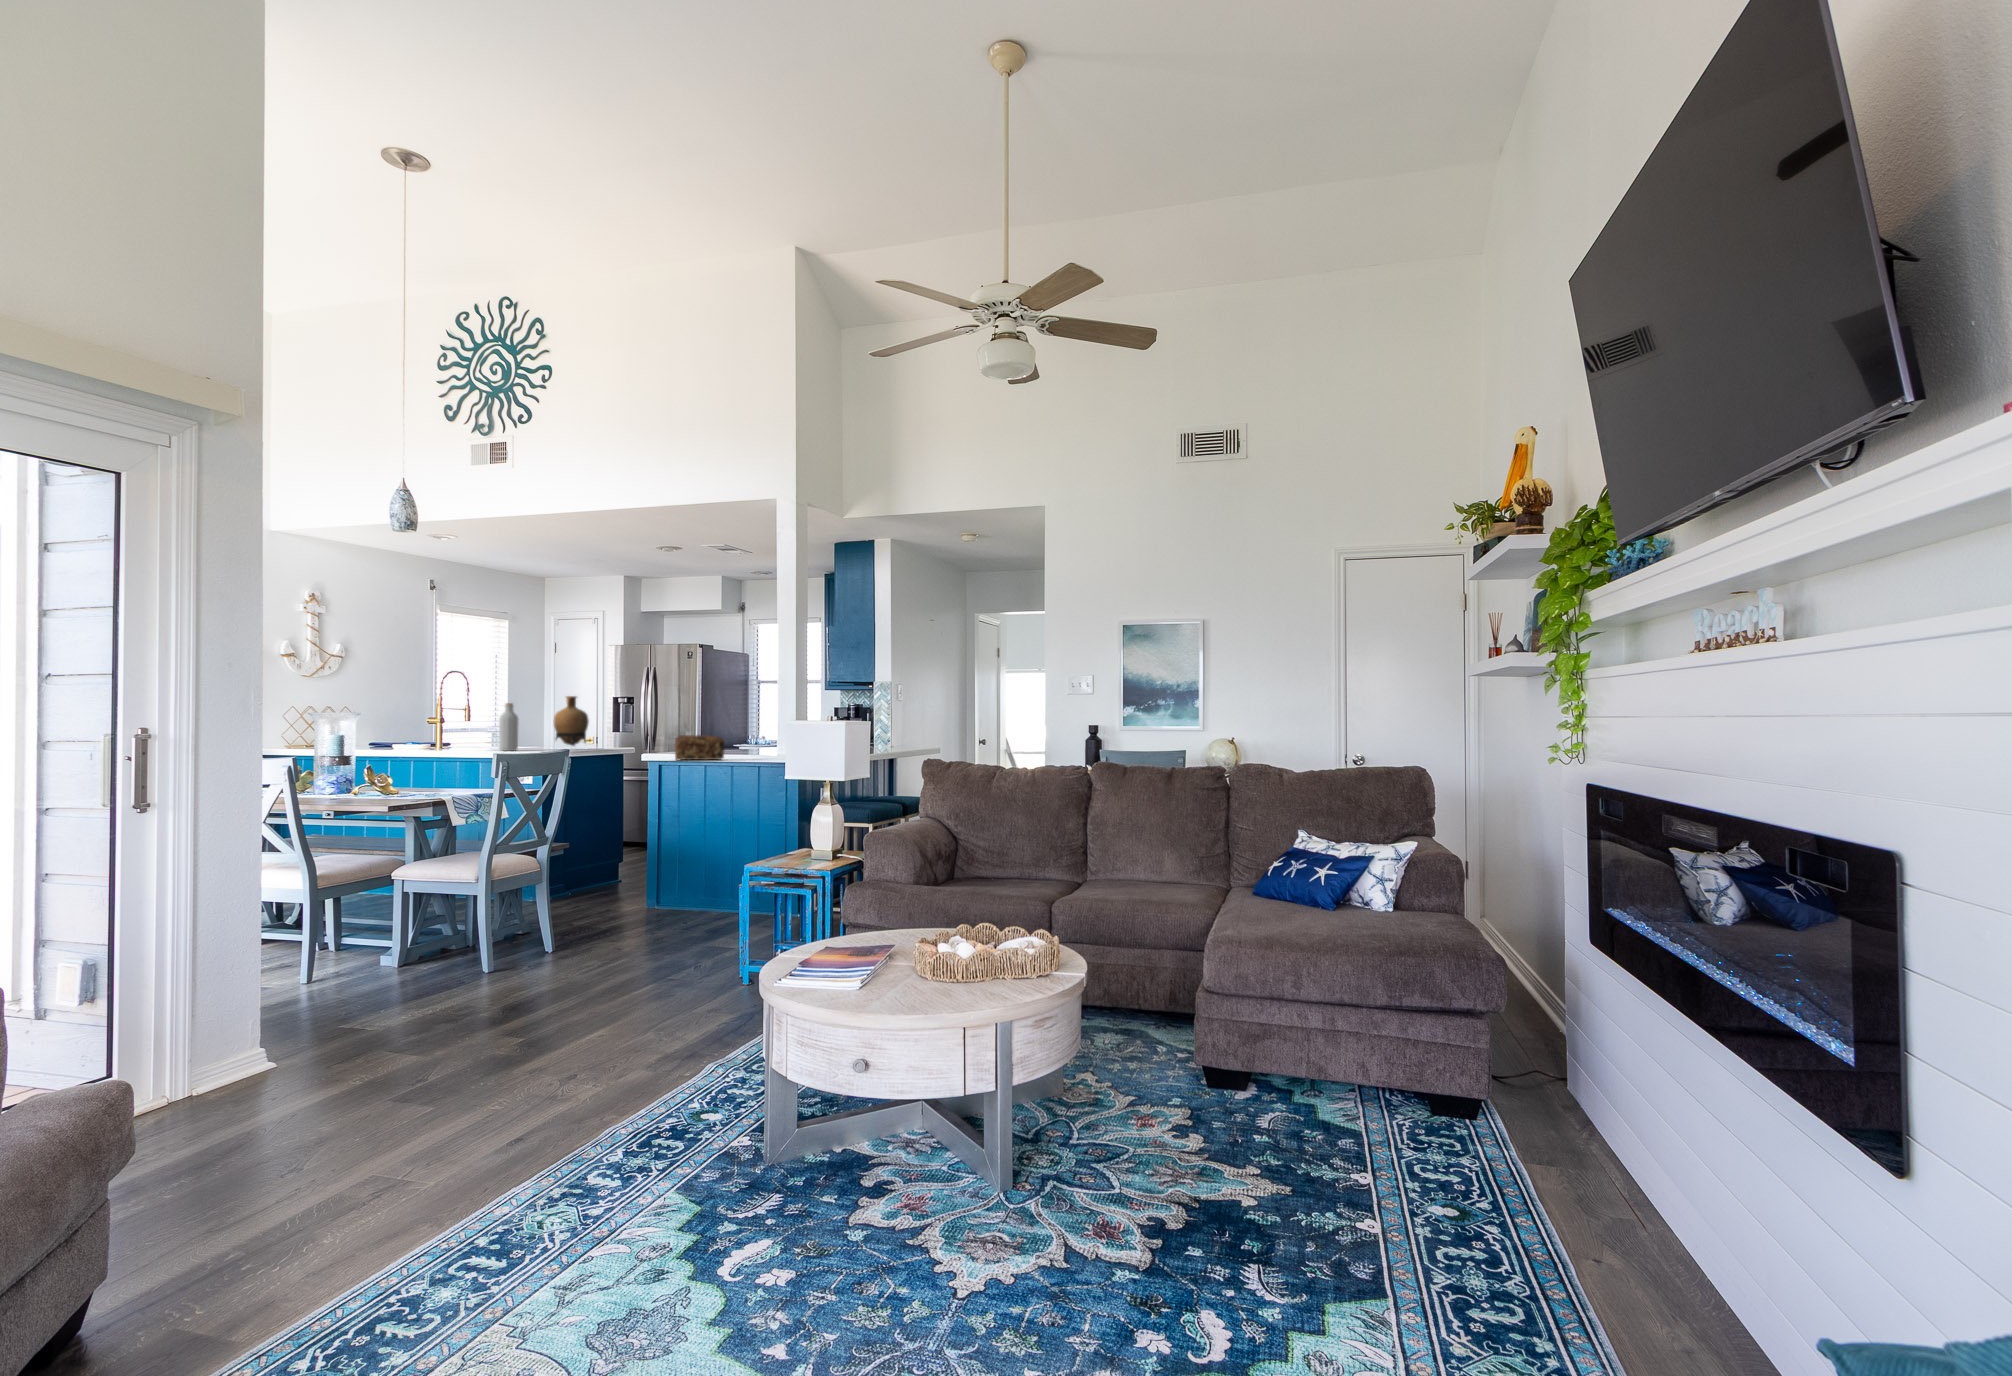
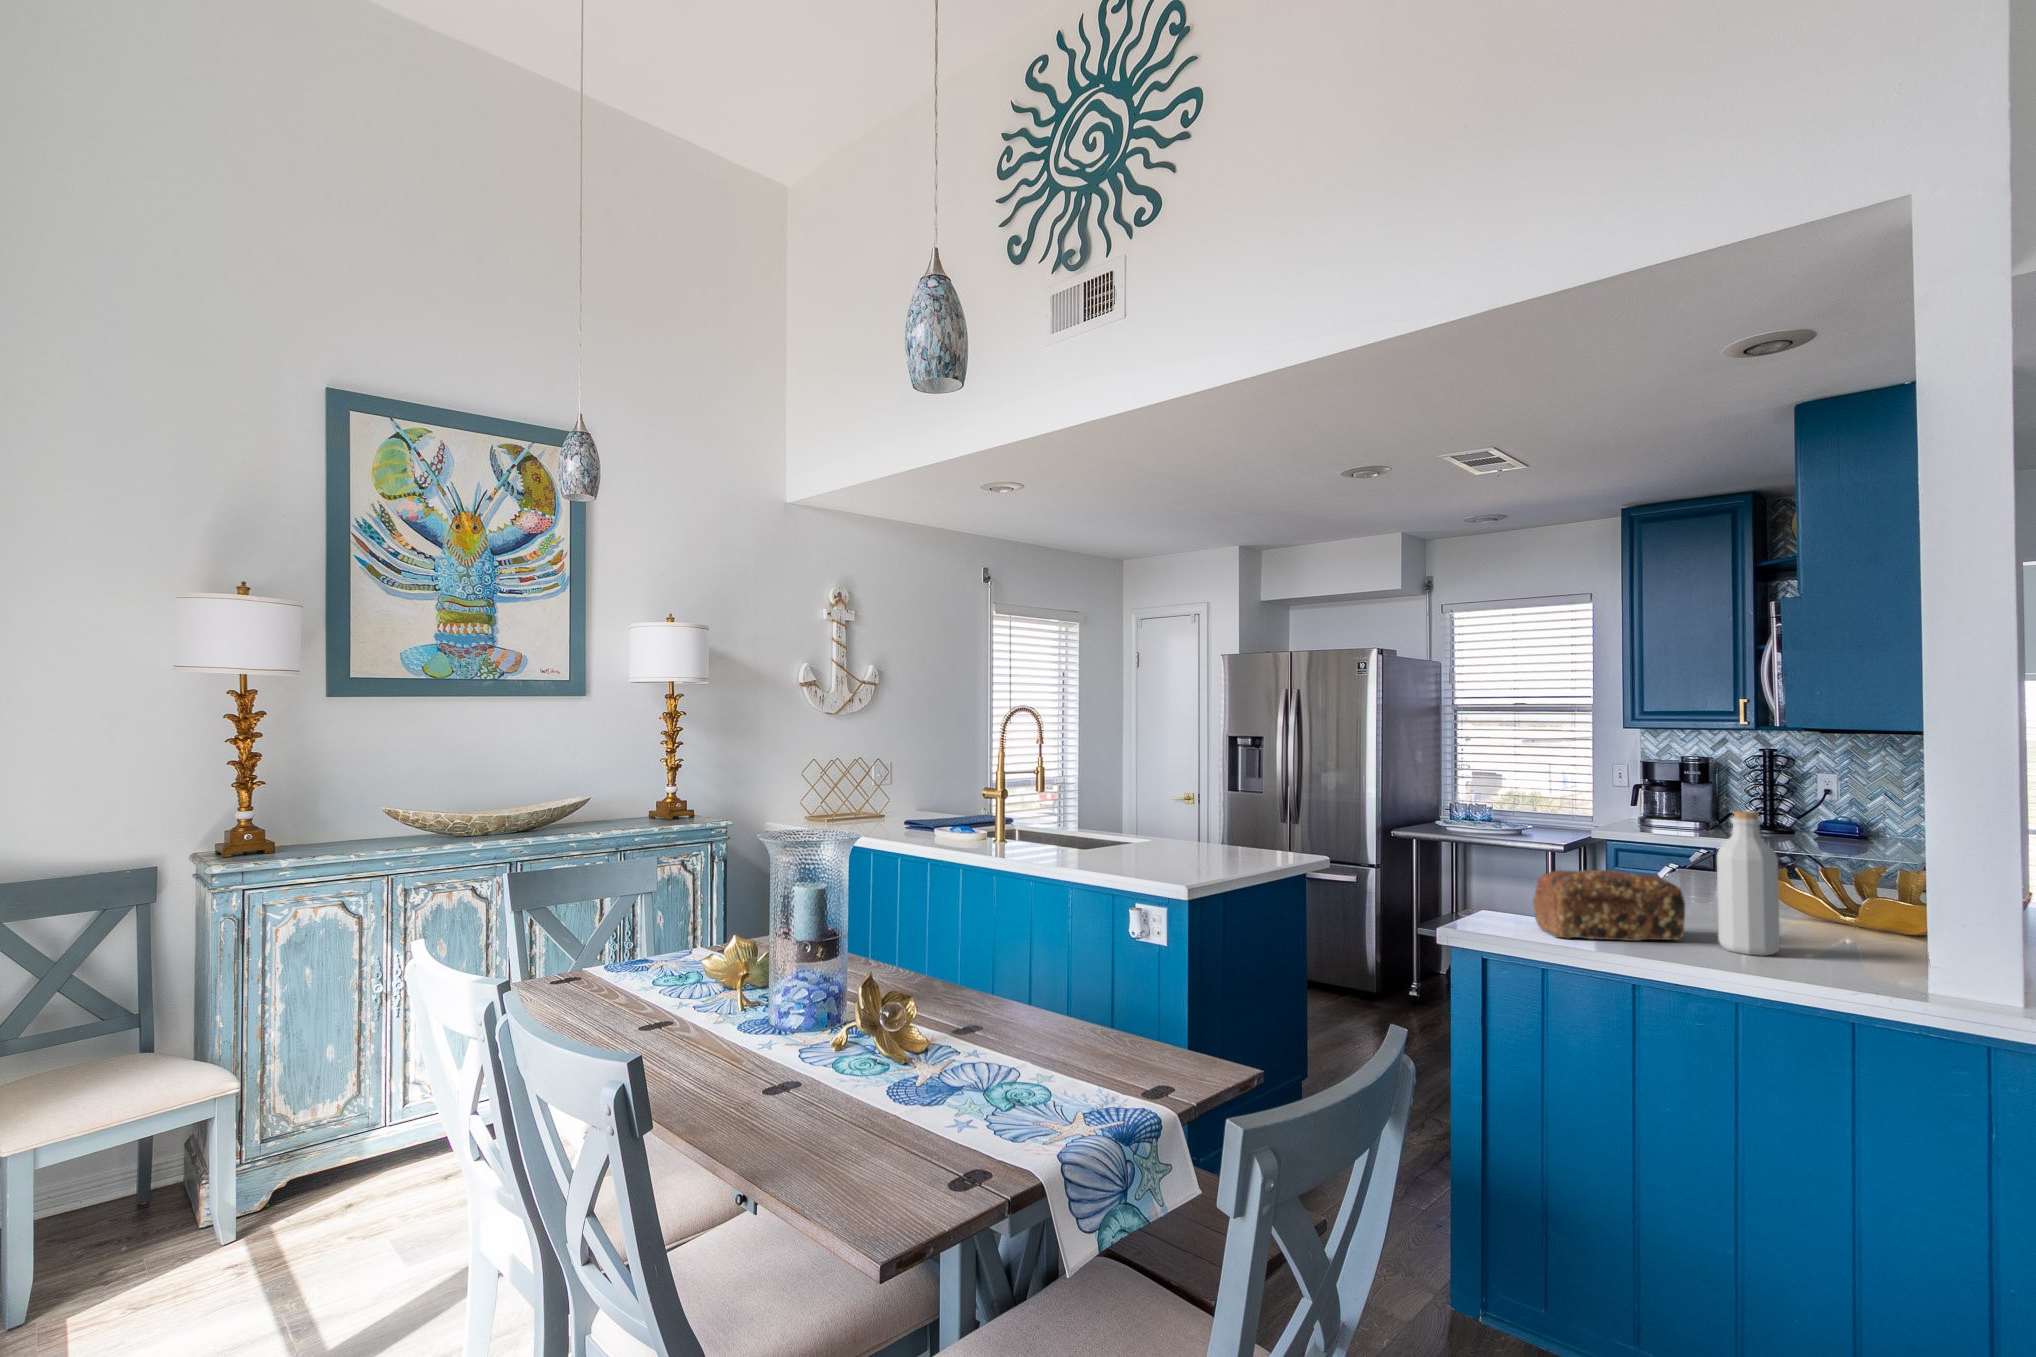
vase: present [554,696,589,746] -> none [1205,753,1269,857]
bottle: present [499,703,518,751] -> present [1717,811,1780,956]

